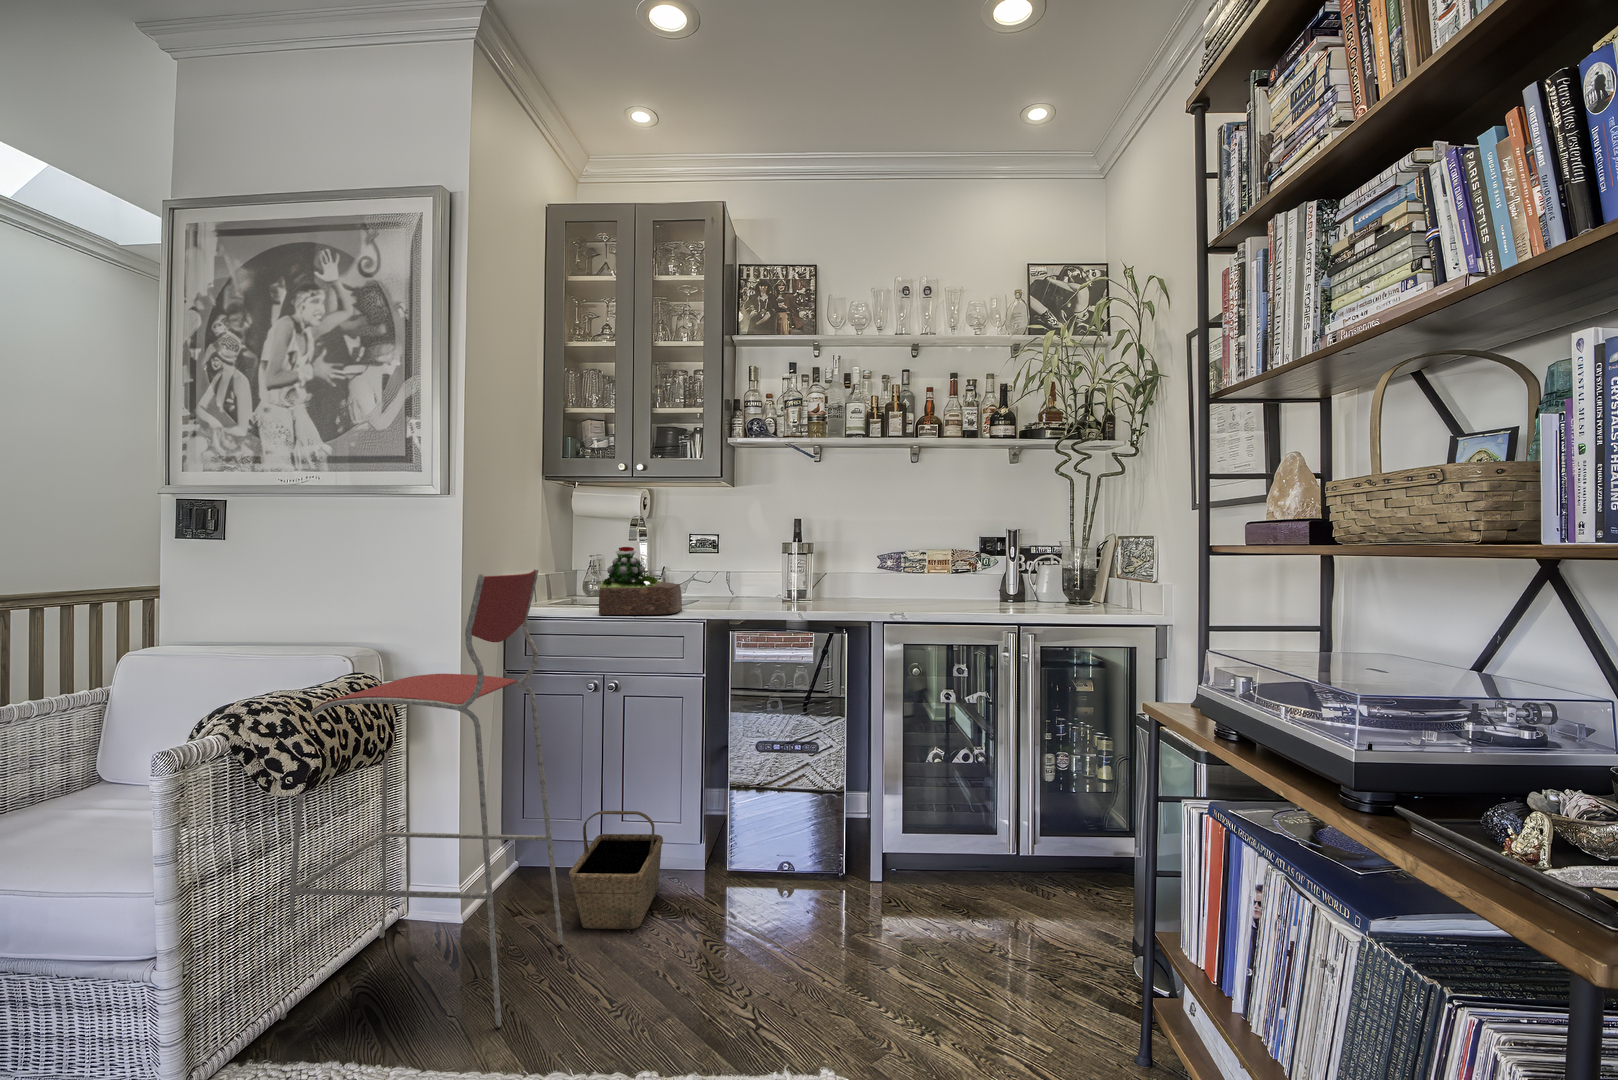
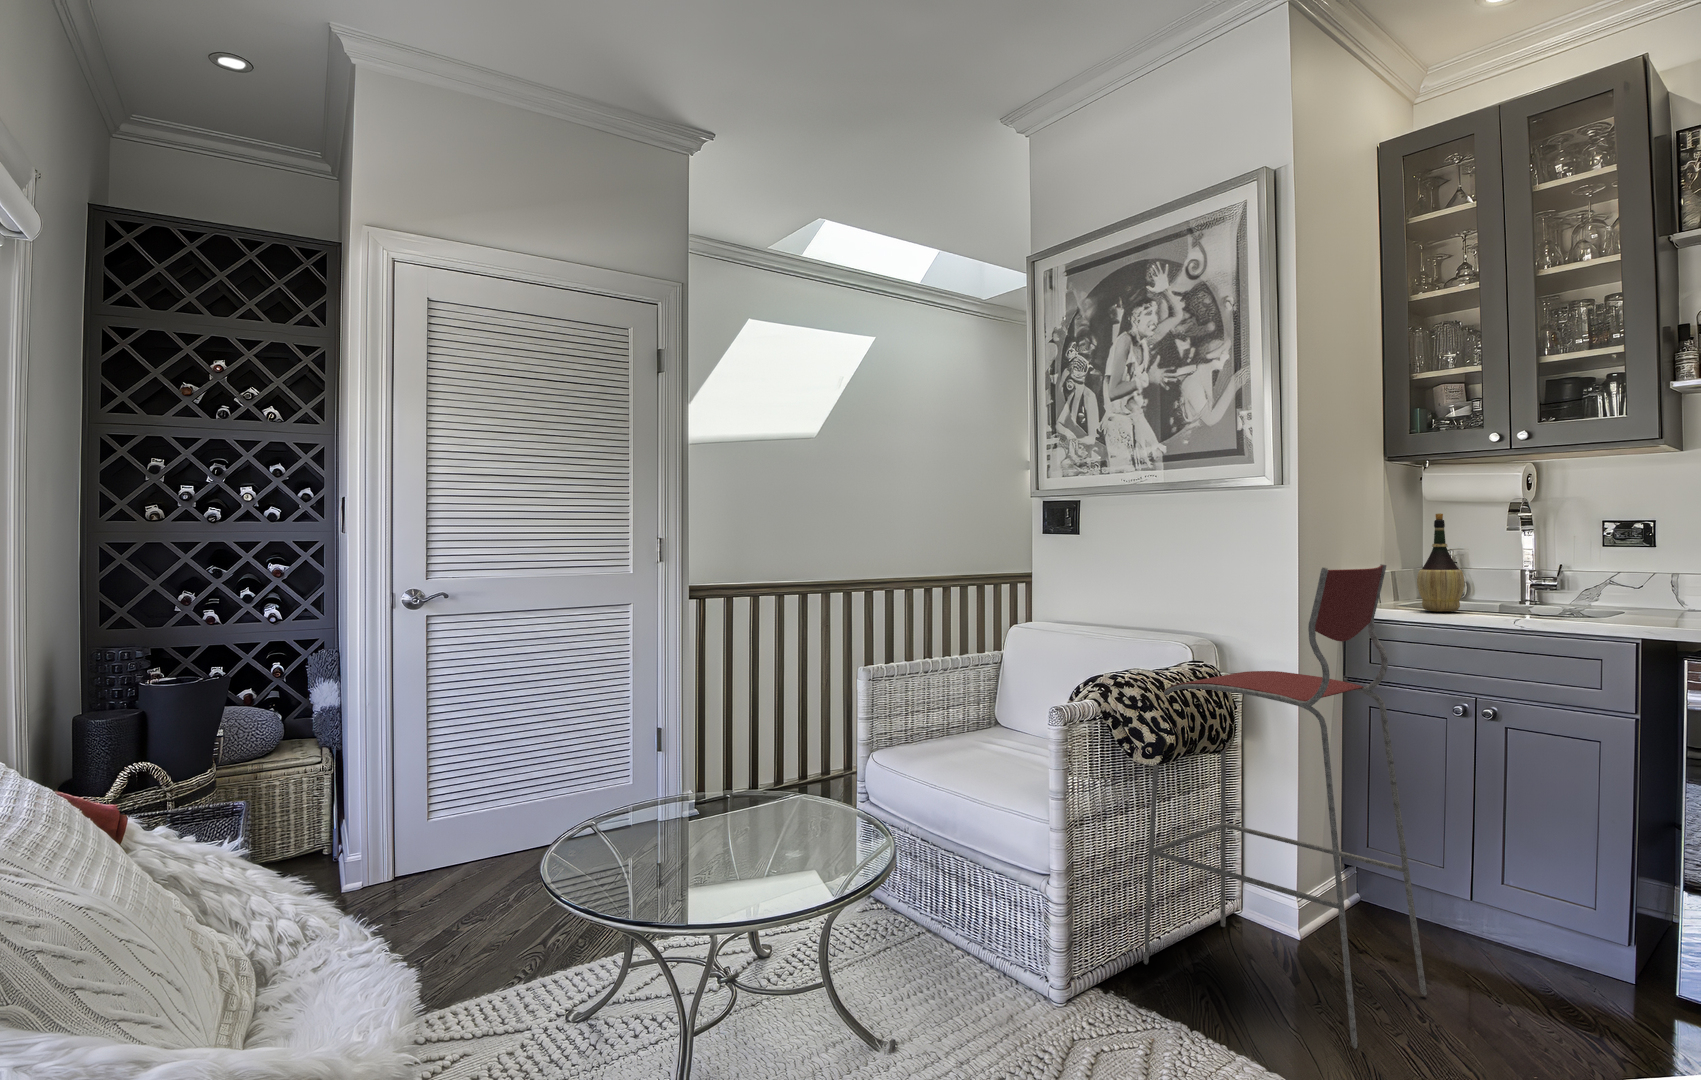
wine bottle: none [567,525,601,606] -> present [1417,513,1464,612]
succulent plant: present [599,547,682,615] -> none [1464,539,1592,625]
basket: present [569,811,663,929] -> none [1432,859,1568,1013]

